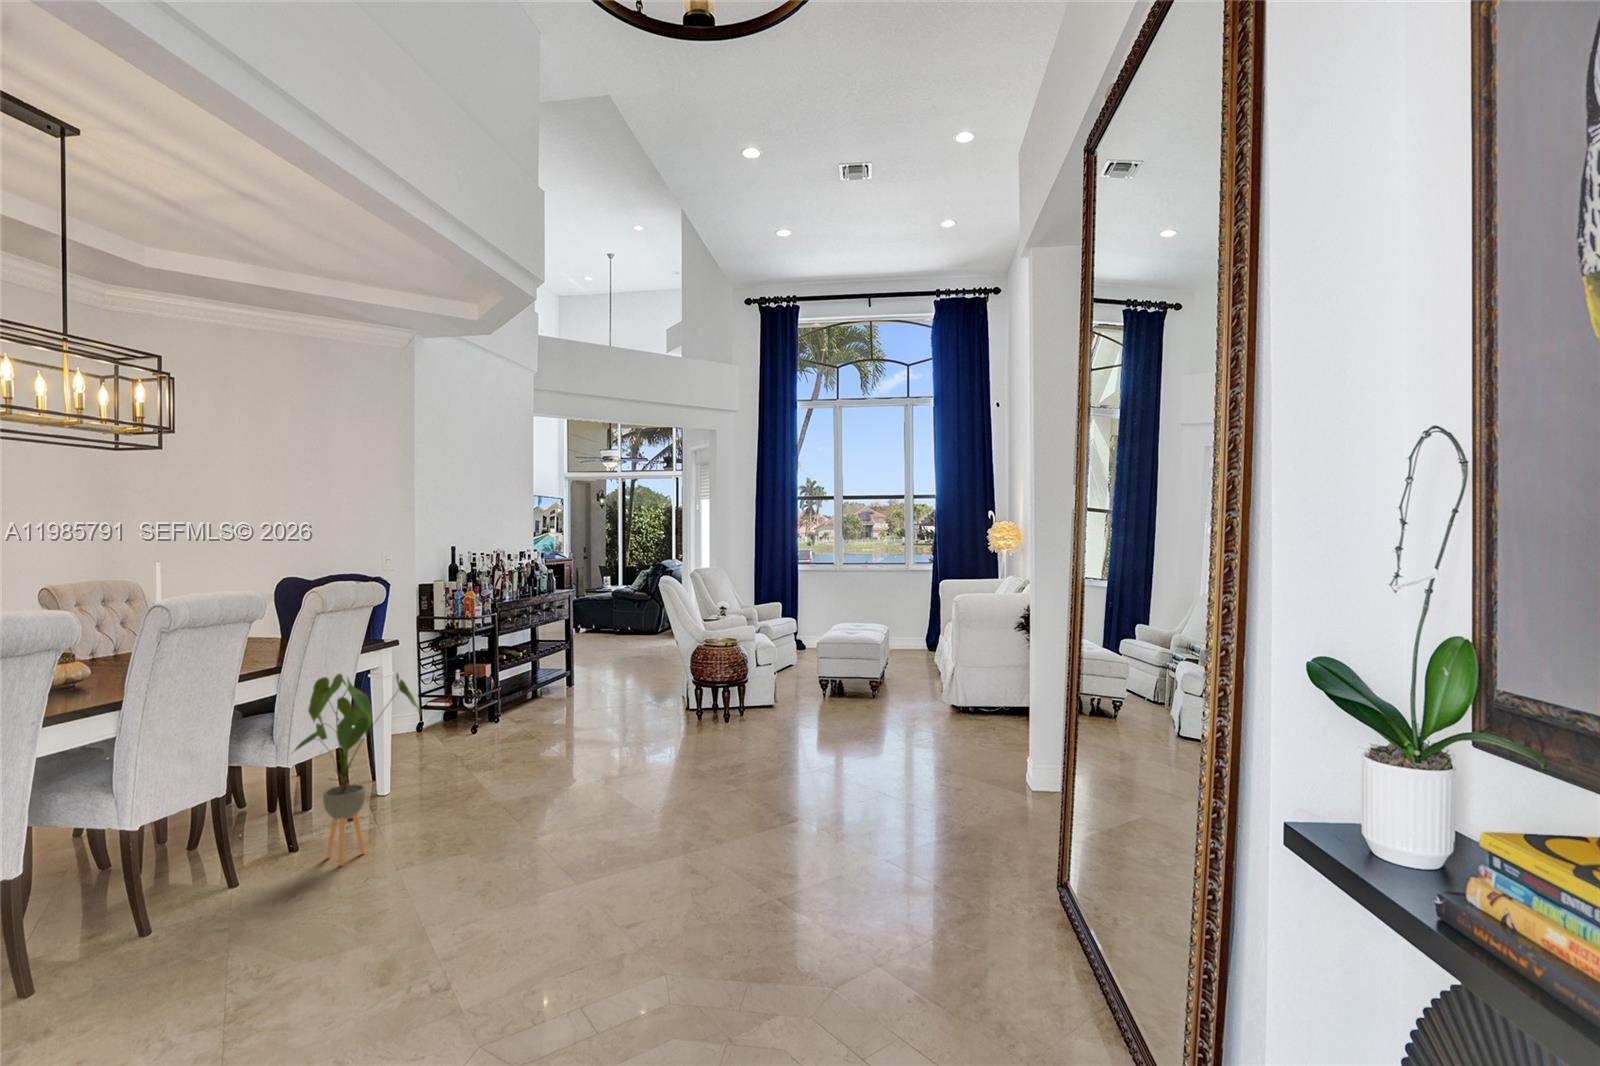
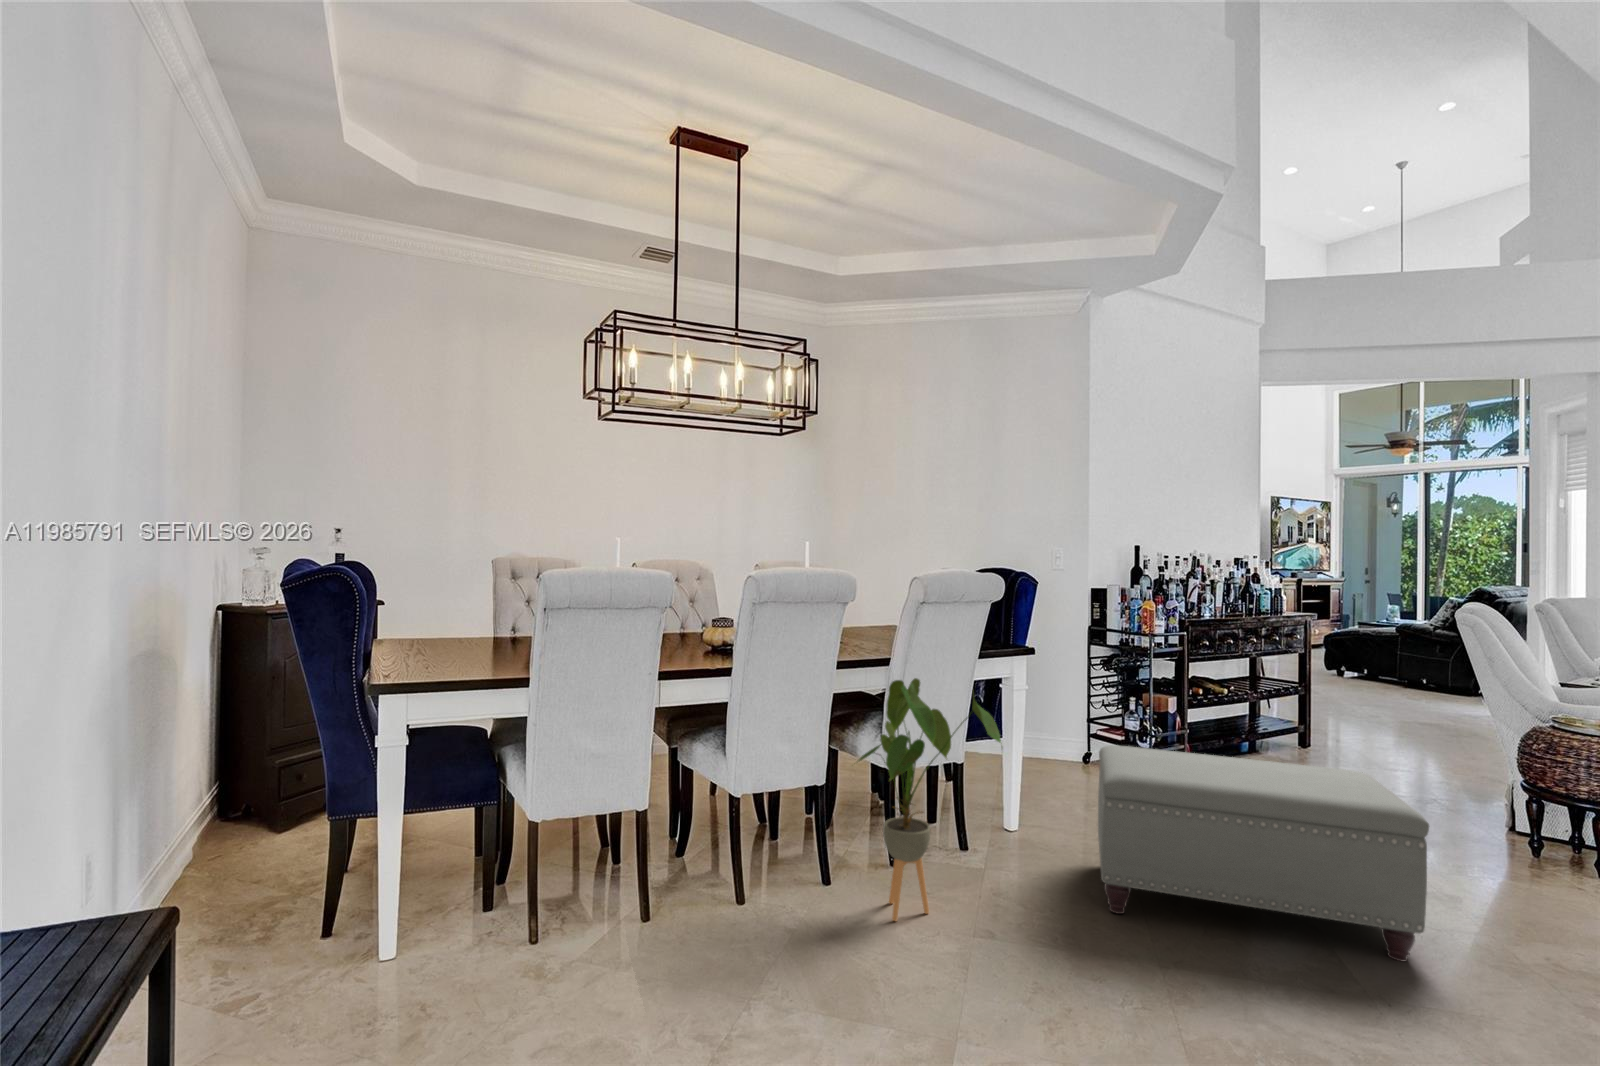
ottoman: none [468,686,664,811] -> present [1098,745,1429,962]

